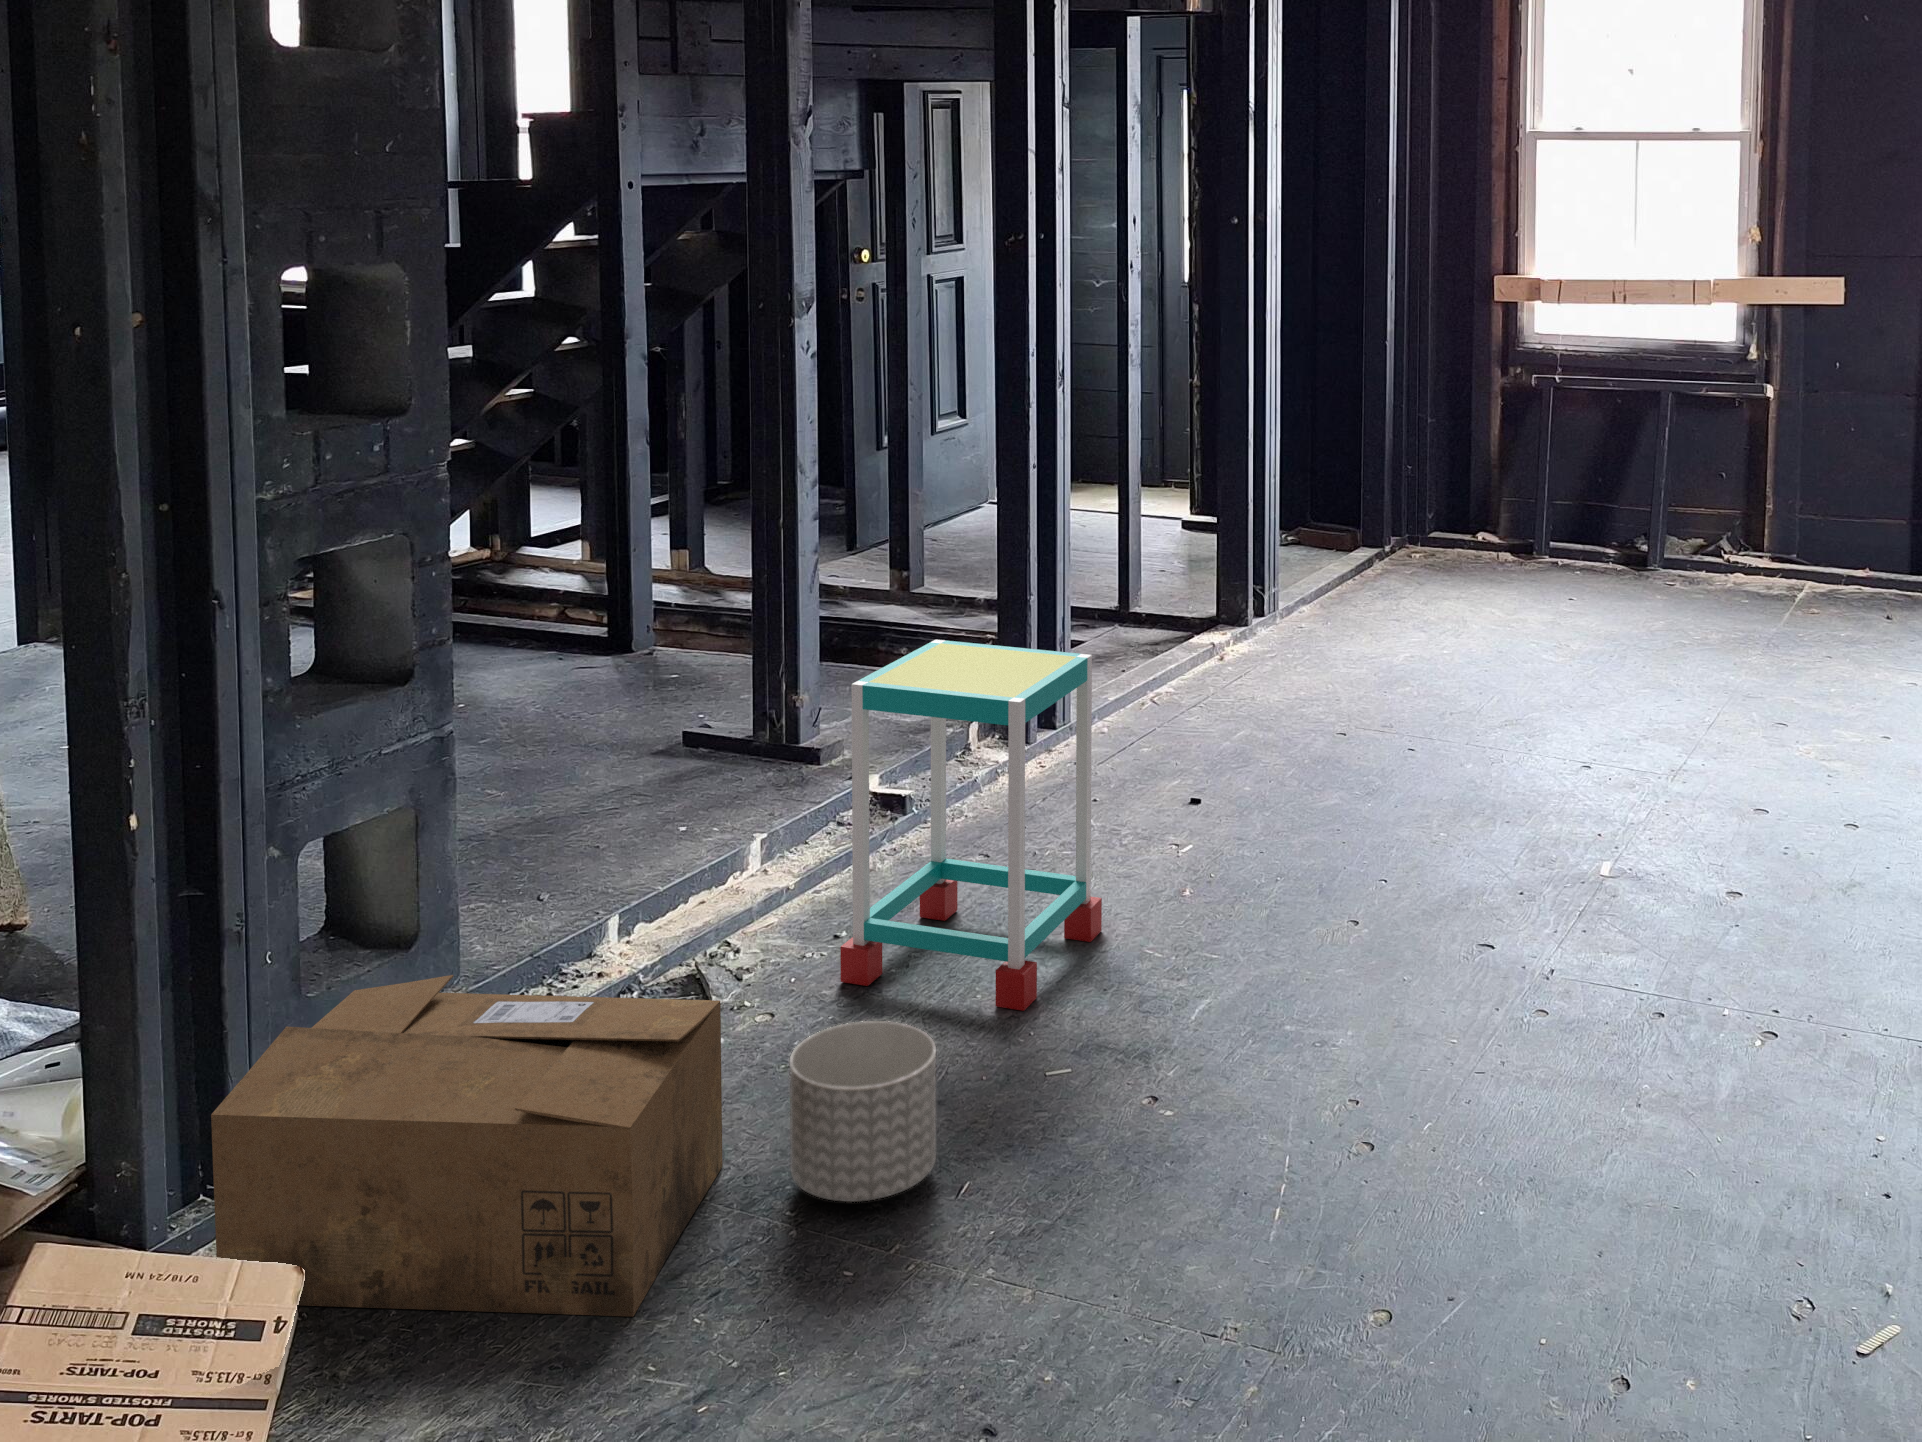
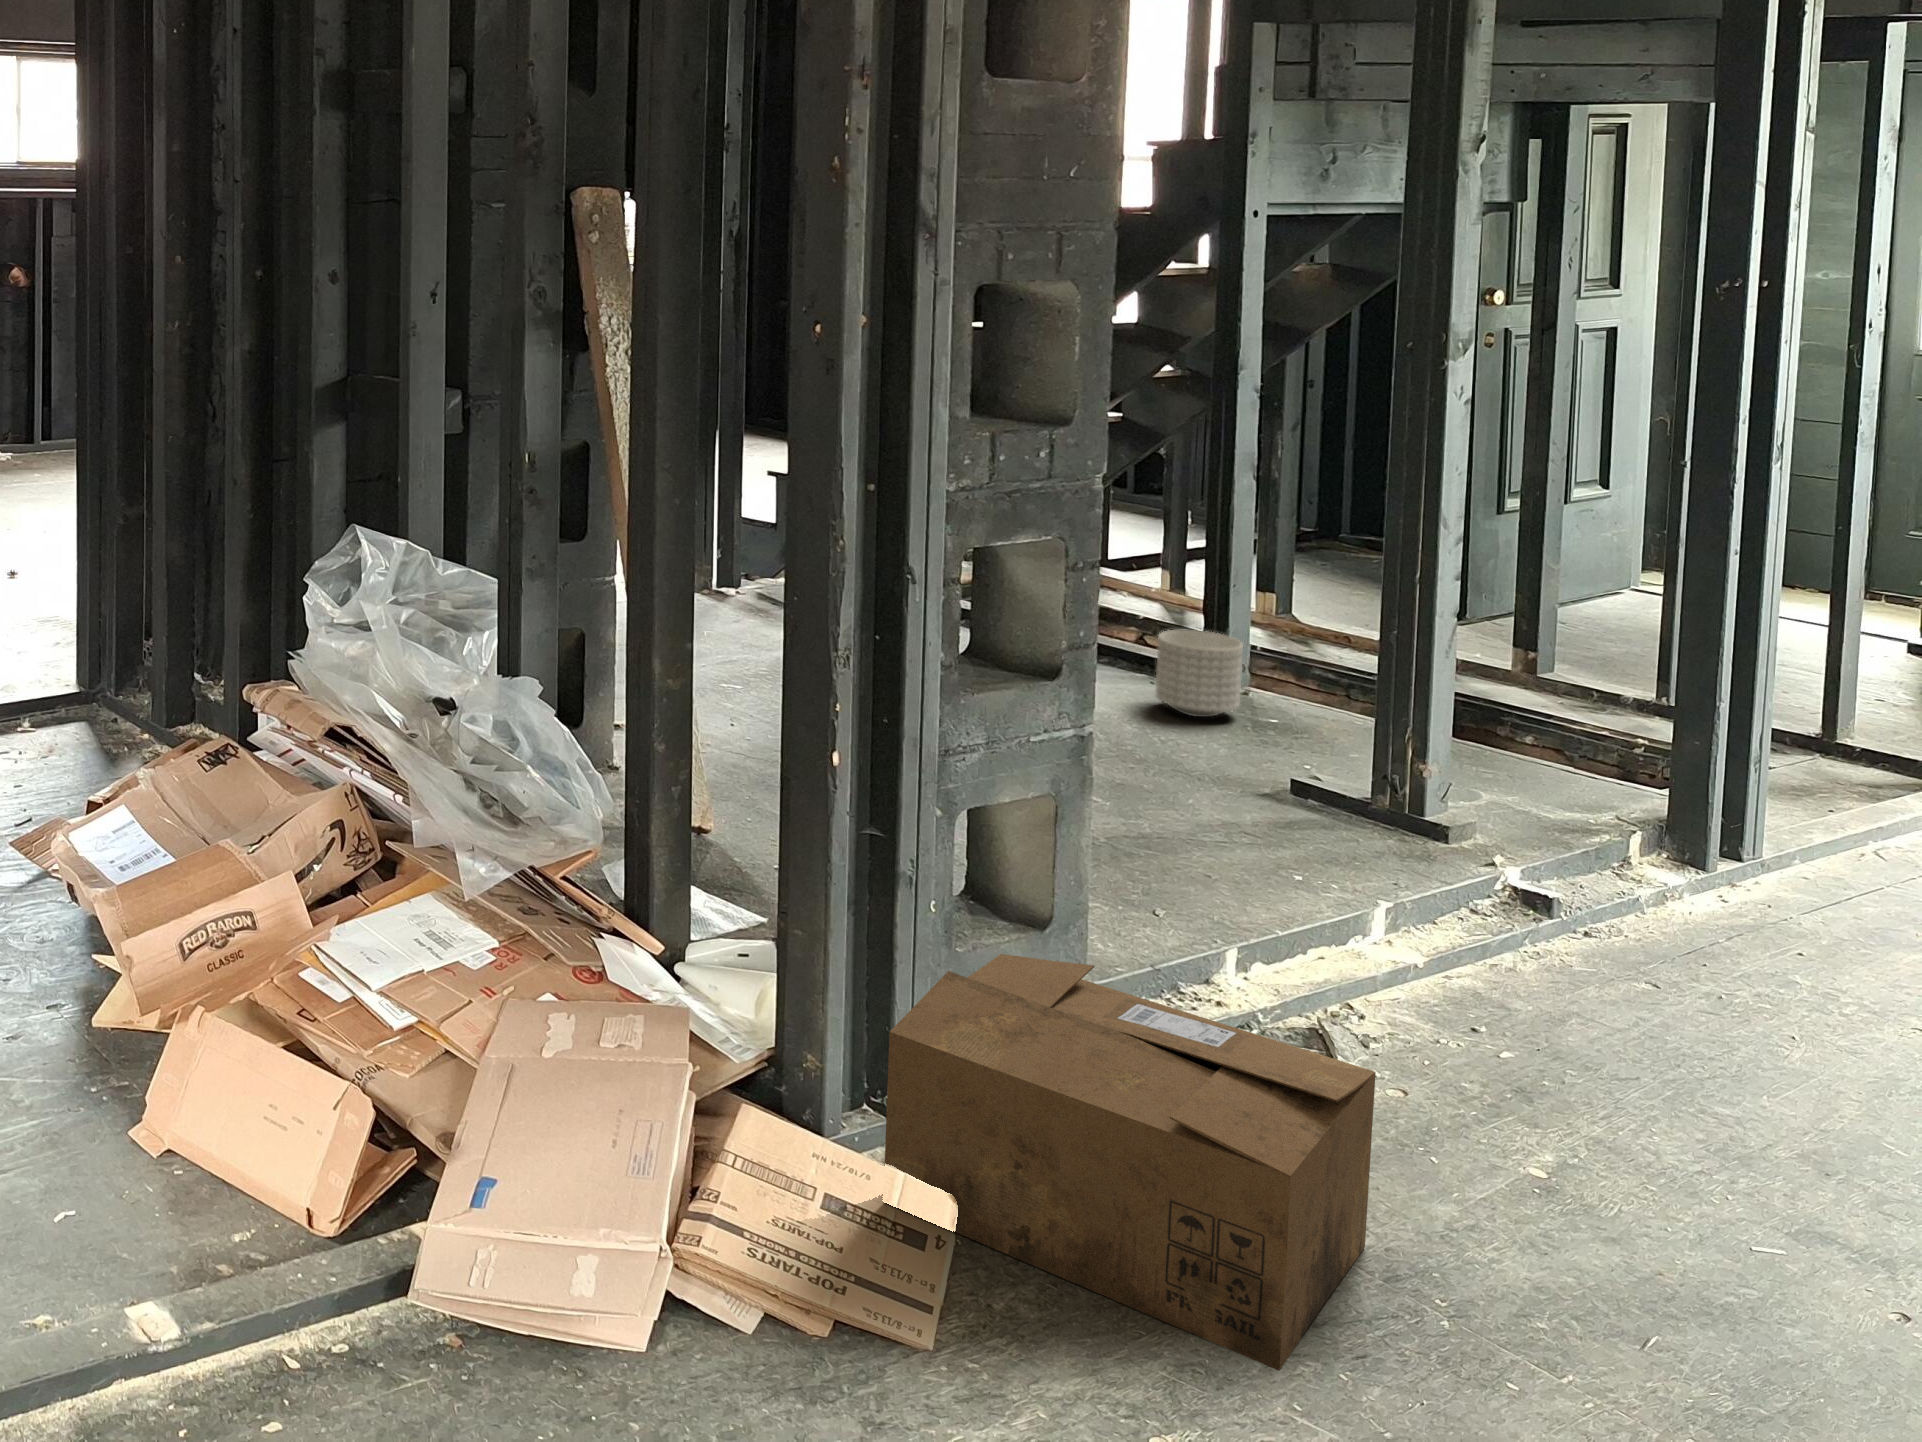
side table: present [840,640,1102,1011] -> none [1488,734,1853,1194]
planter: present [789,1021,936,1202] -> present [1155,630,1243,717]

